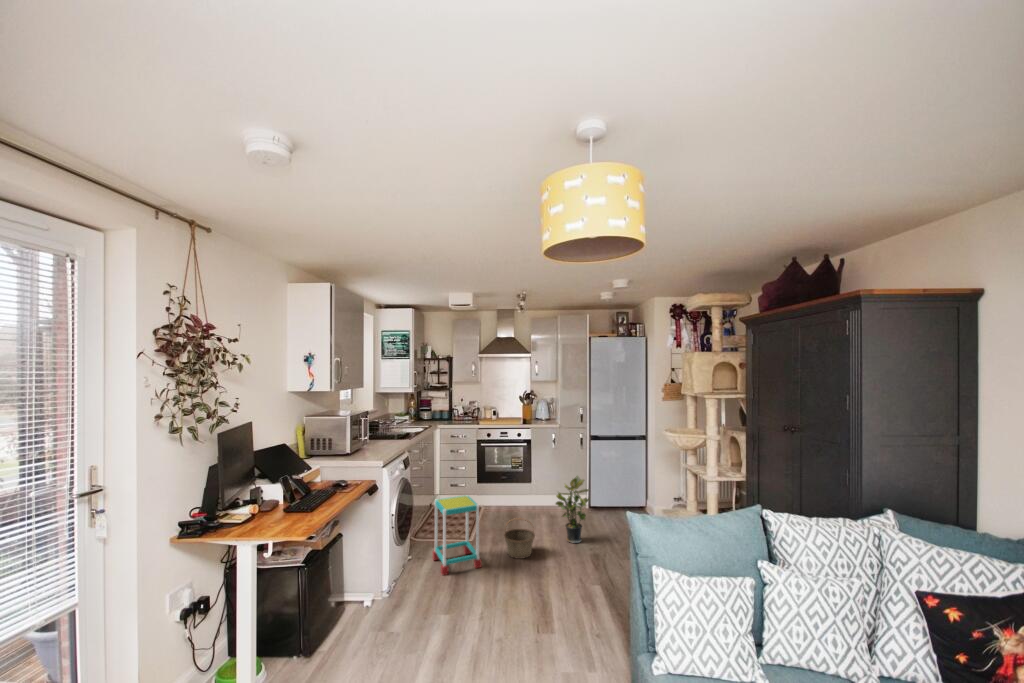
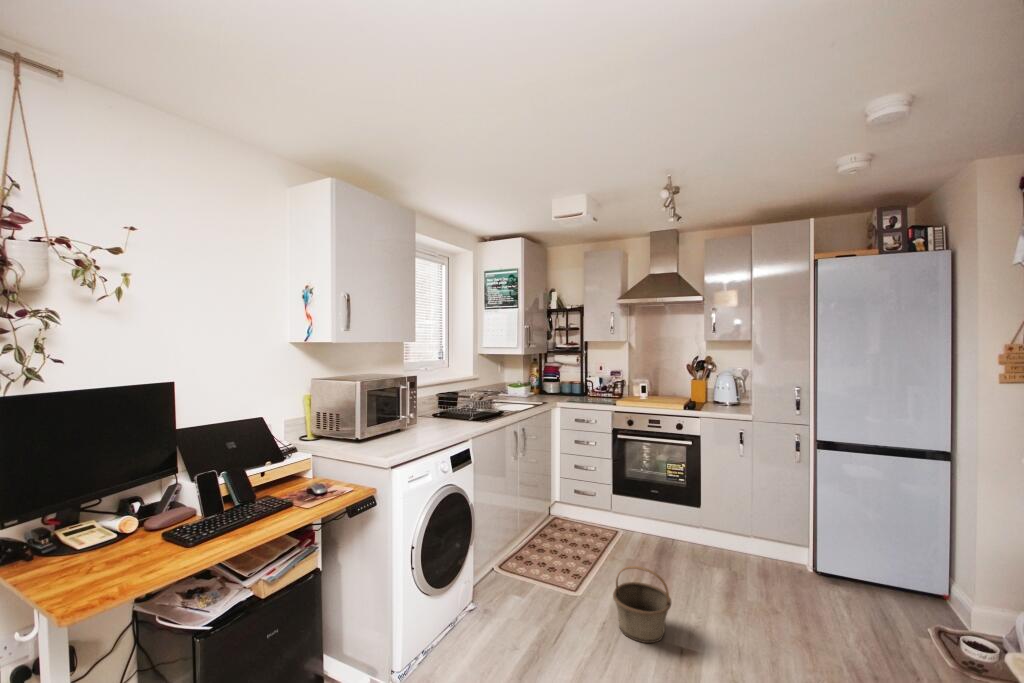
potted plant: present [556,476,590,543] -> none [721,508,798,639]
side table: present [433,495,482,575] -> none [495,509,563,639]

